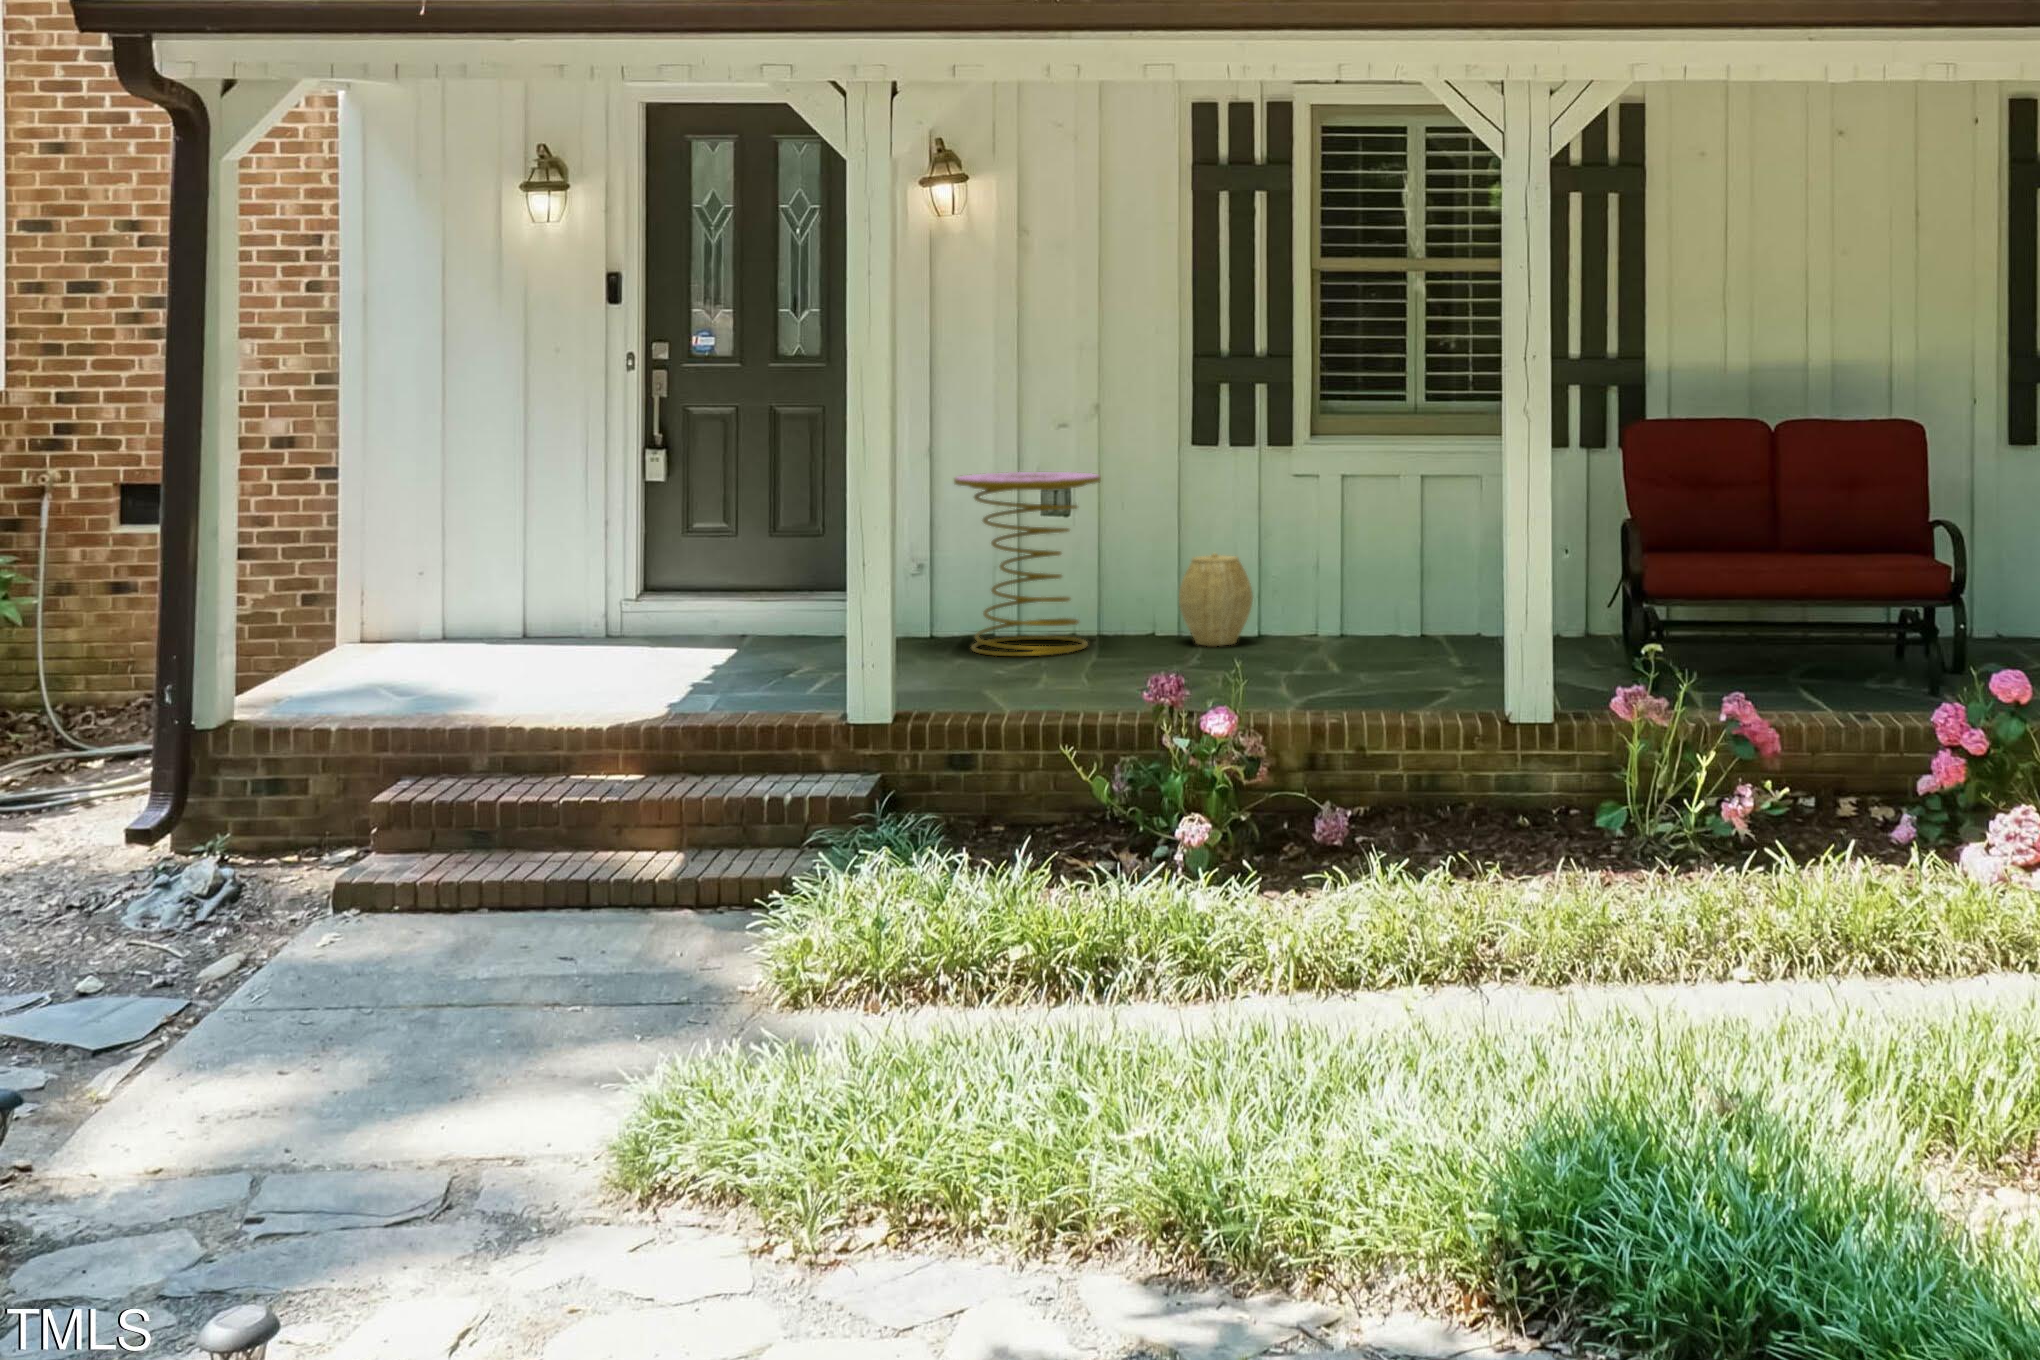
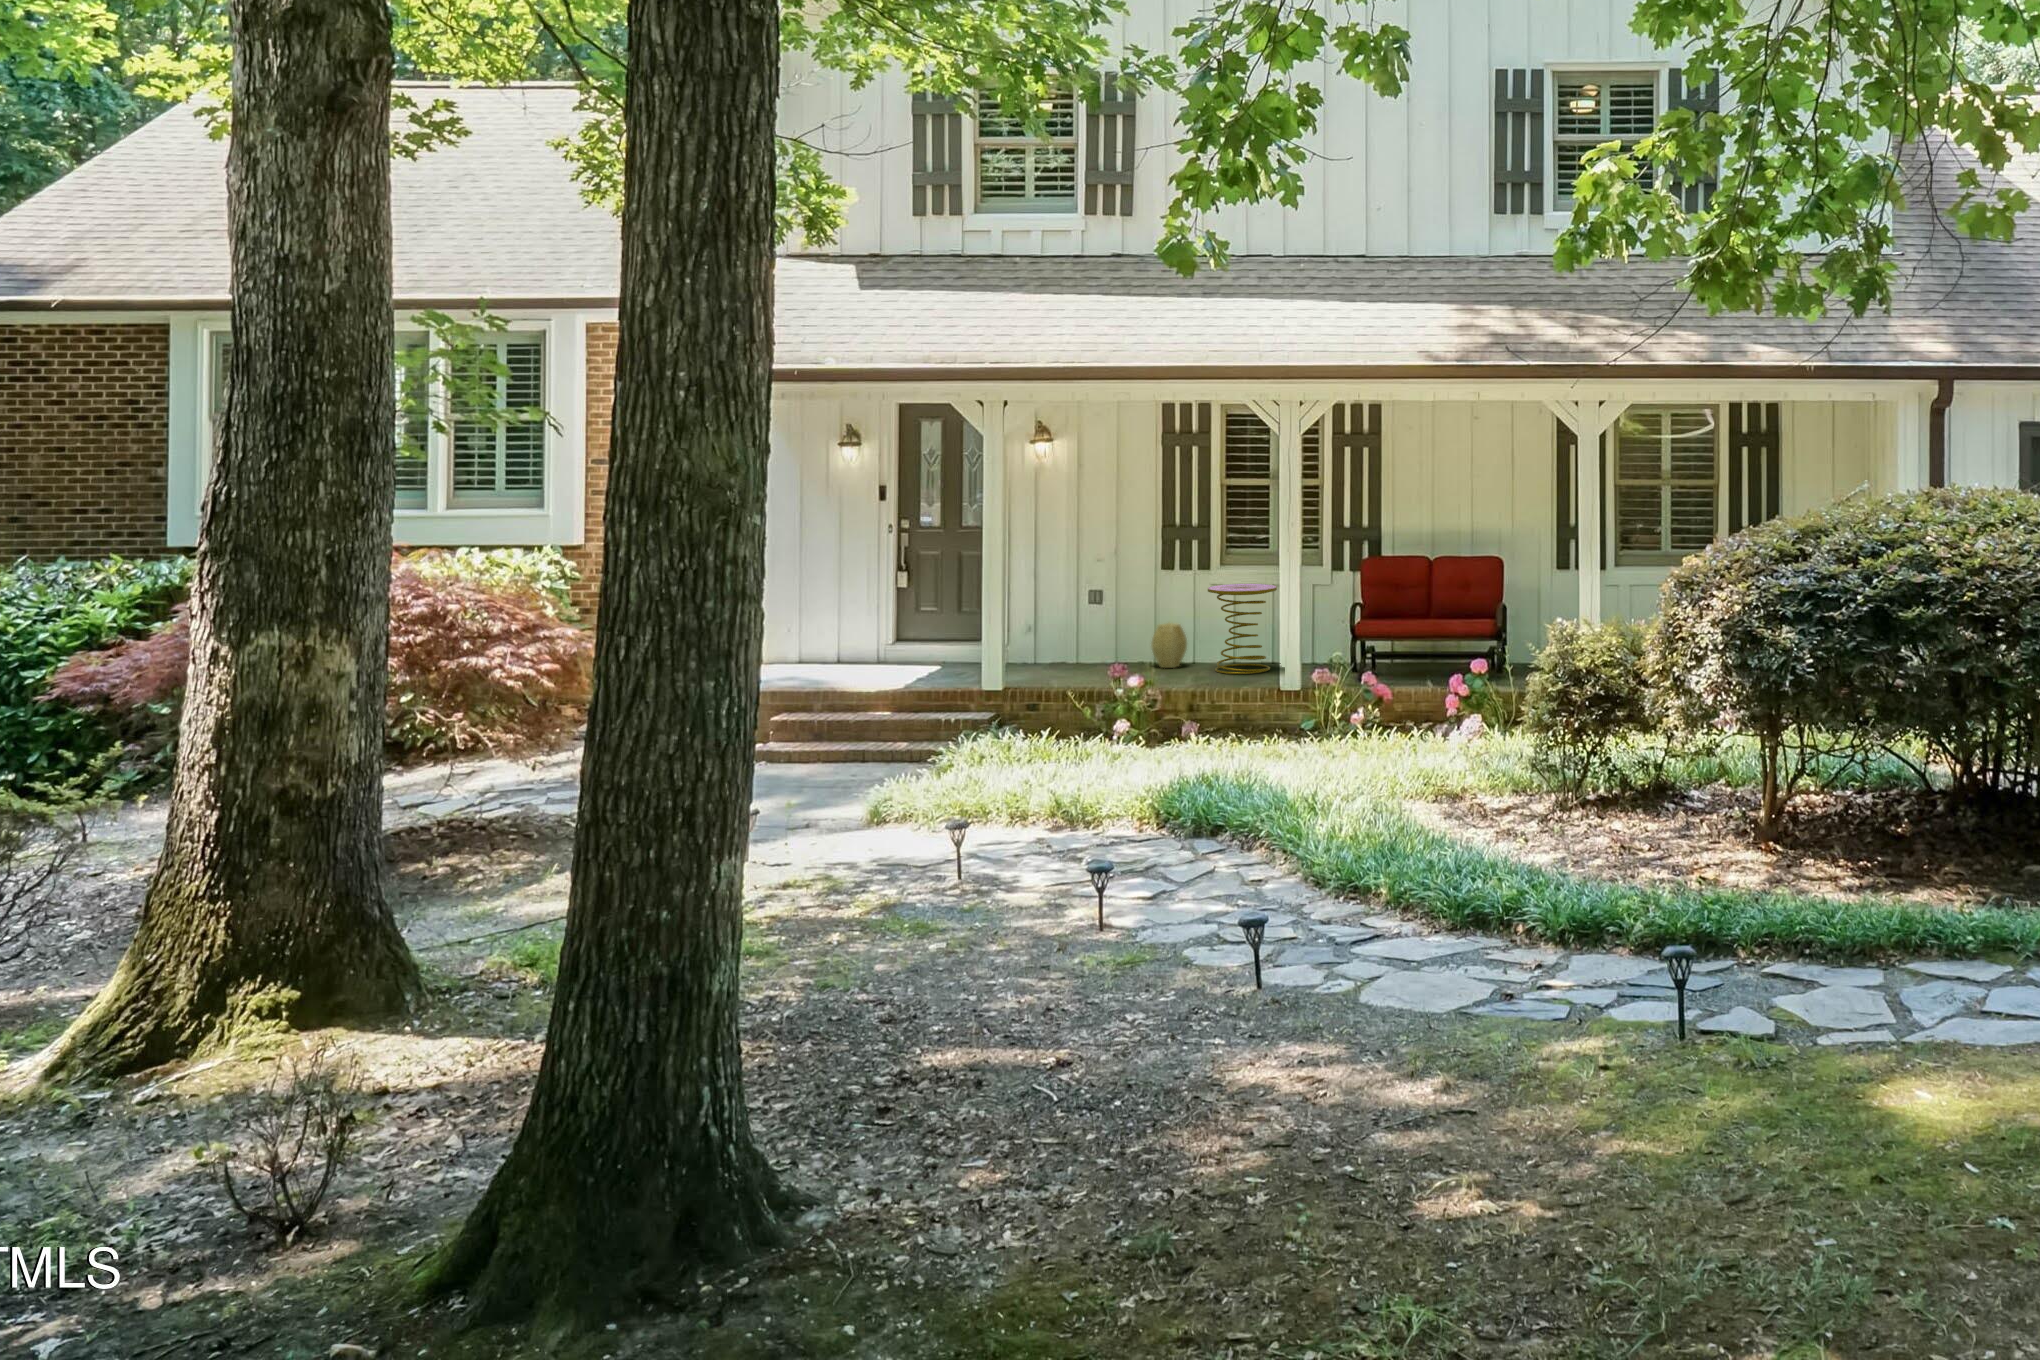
side table: present [954,472,1101,656] -> present [1208,584,1277,674]

